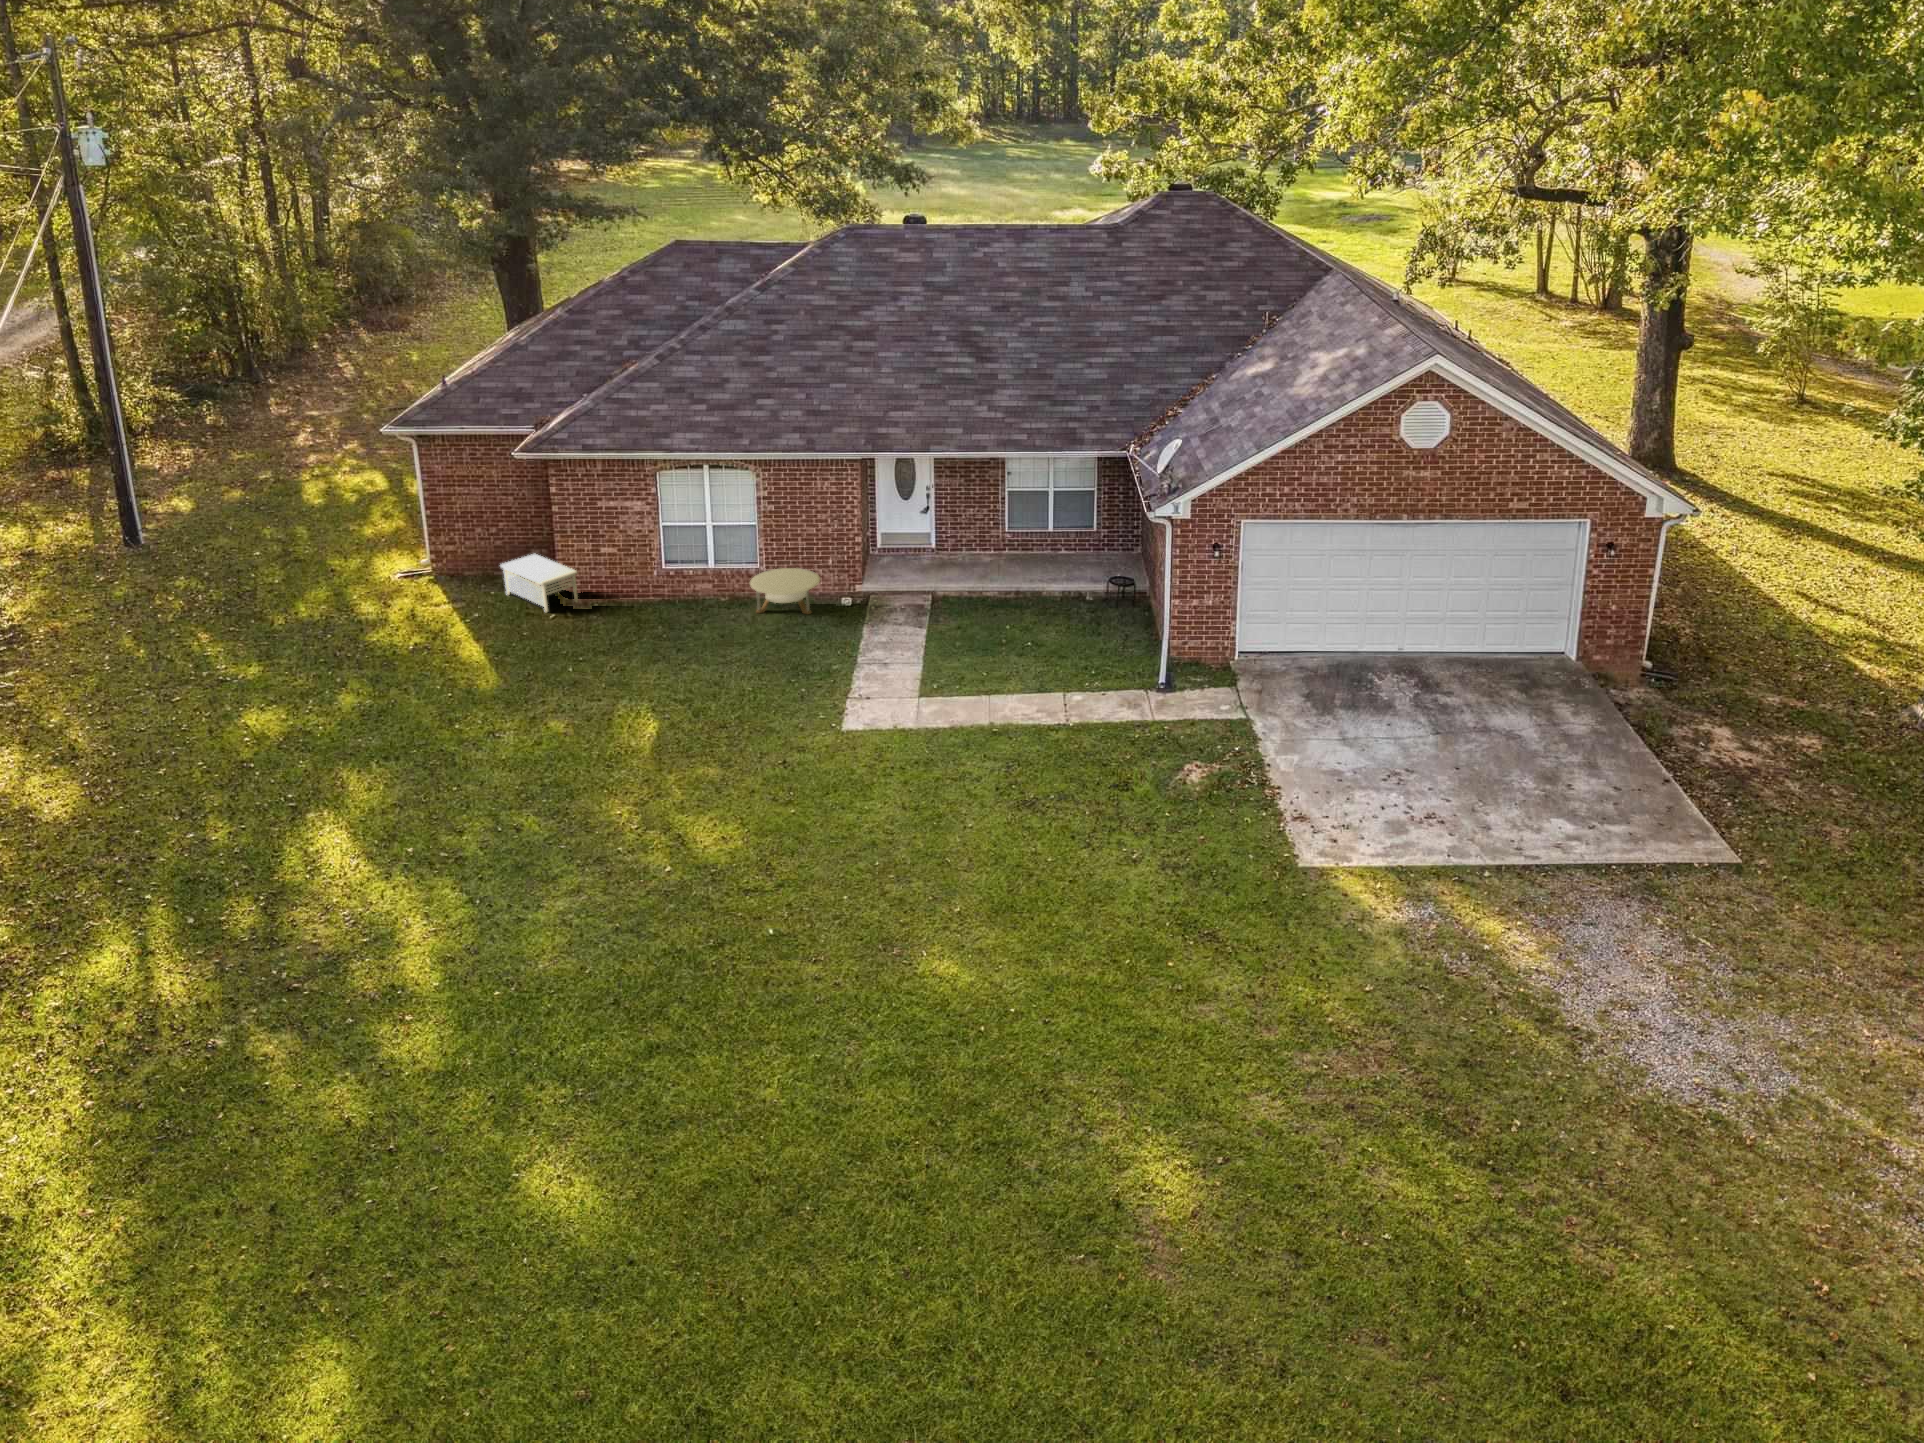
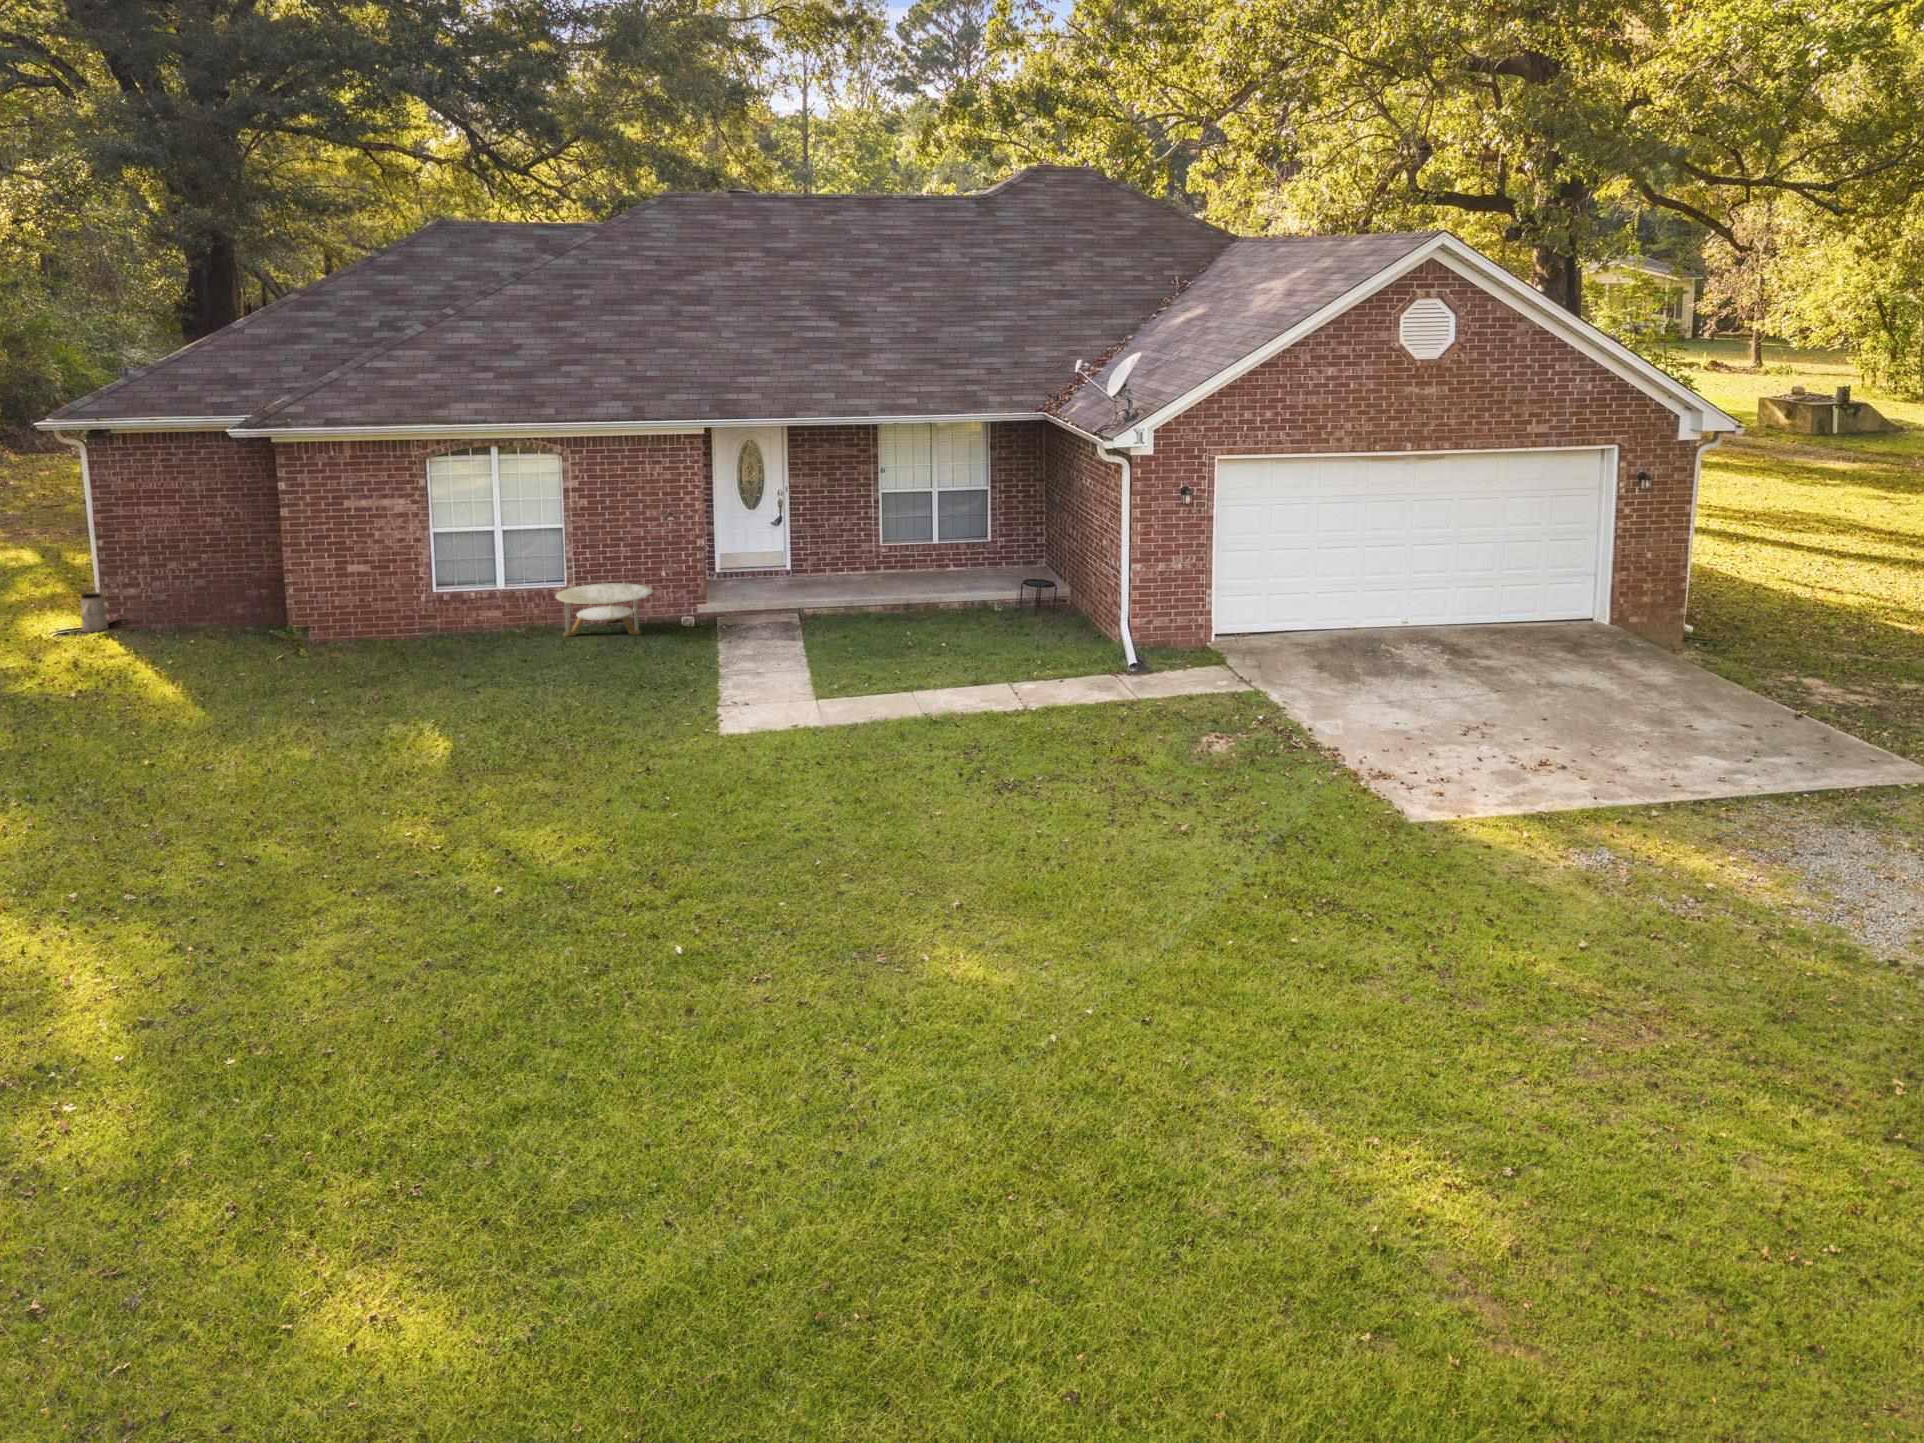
watering can: none [428,549,448,587] -> present [81,585,109,632]
storage bench: present [500,554,578,612] -> none [190,581,306,648]

